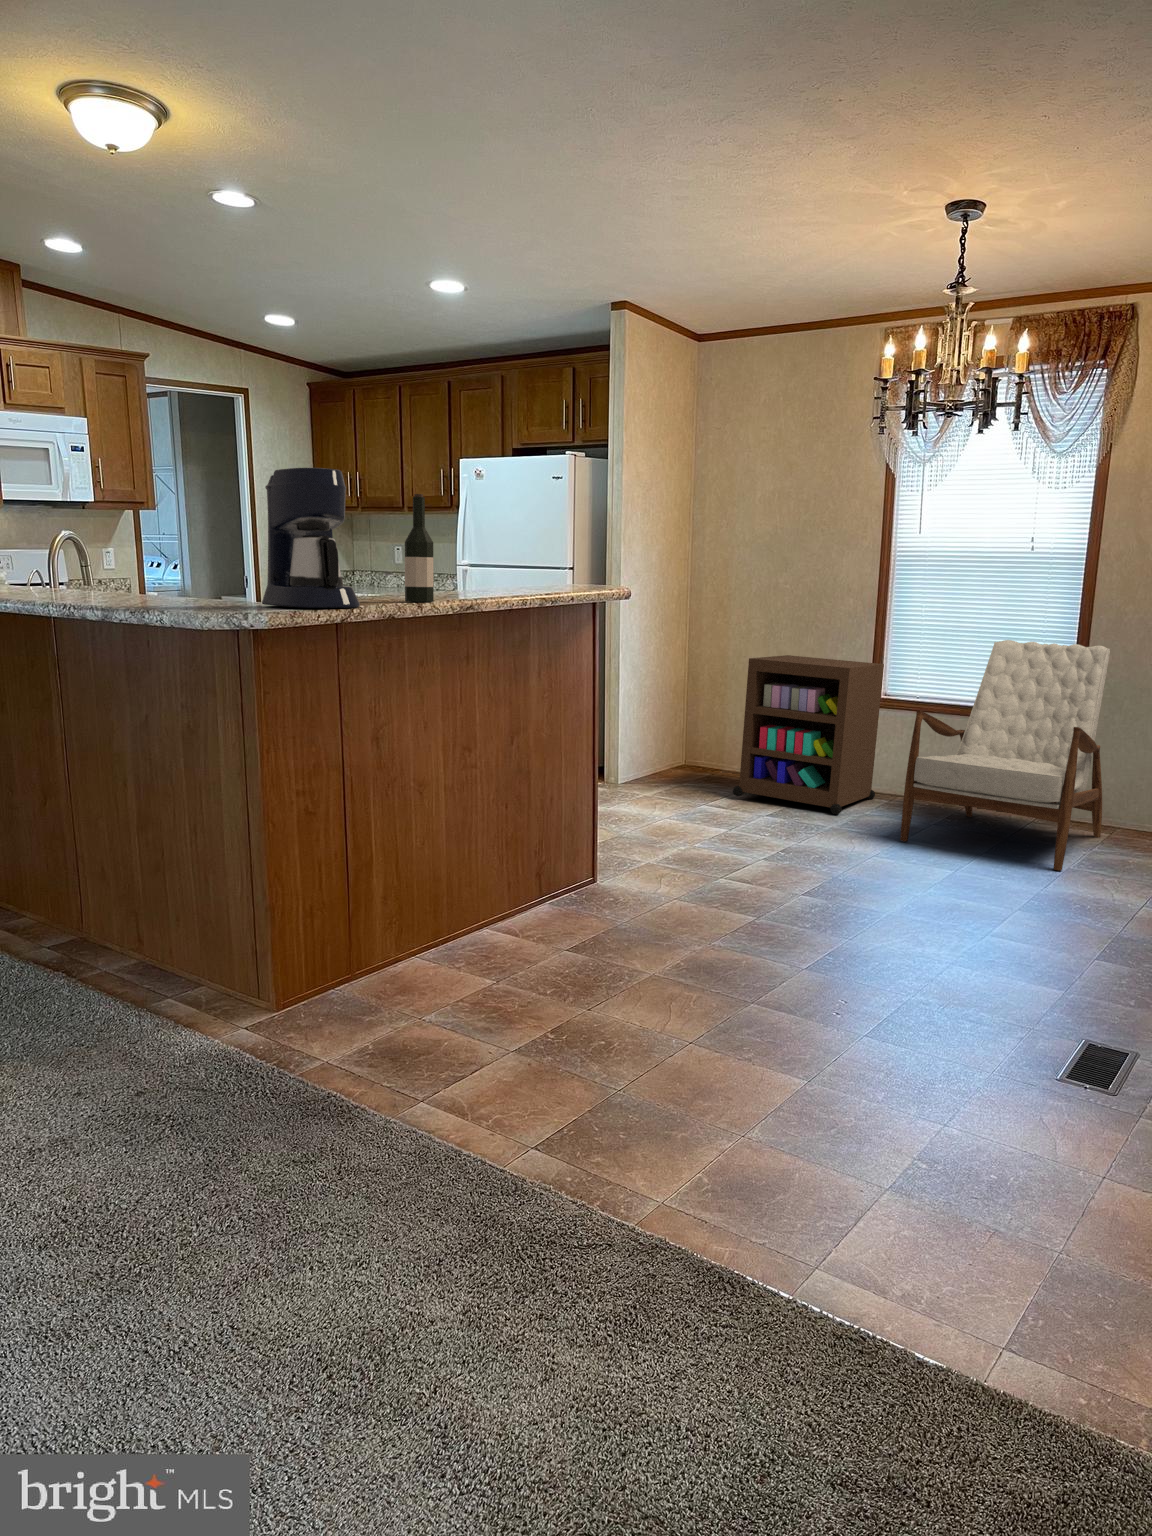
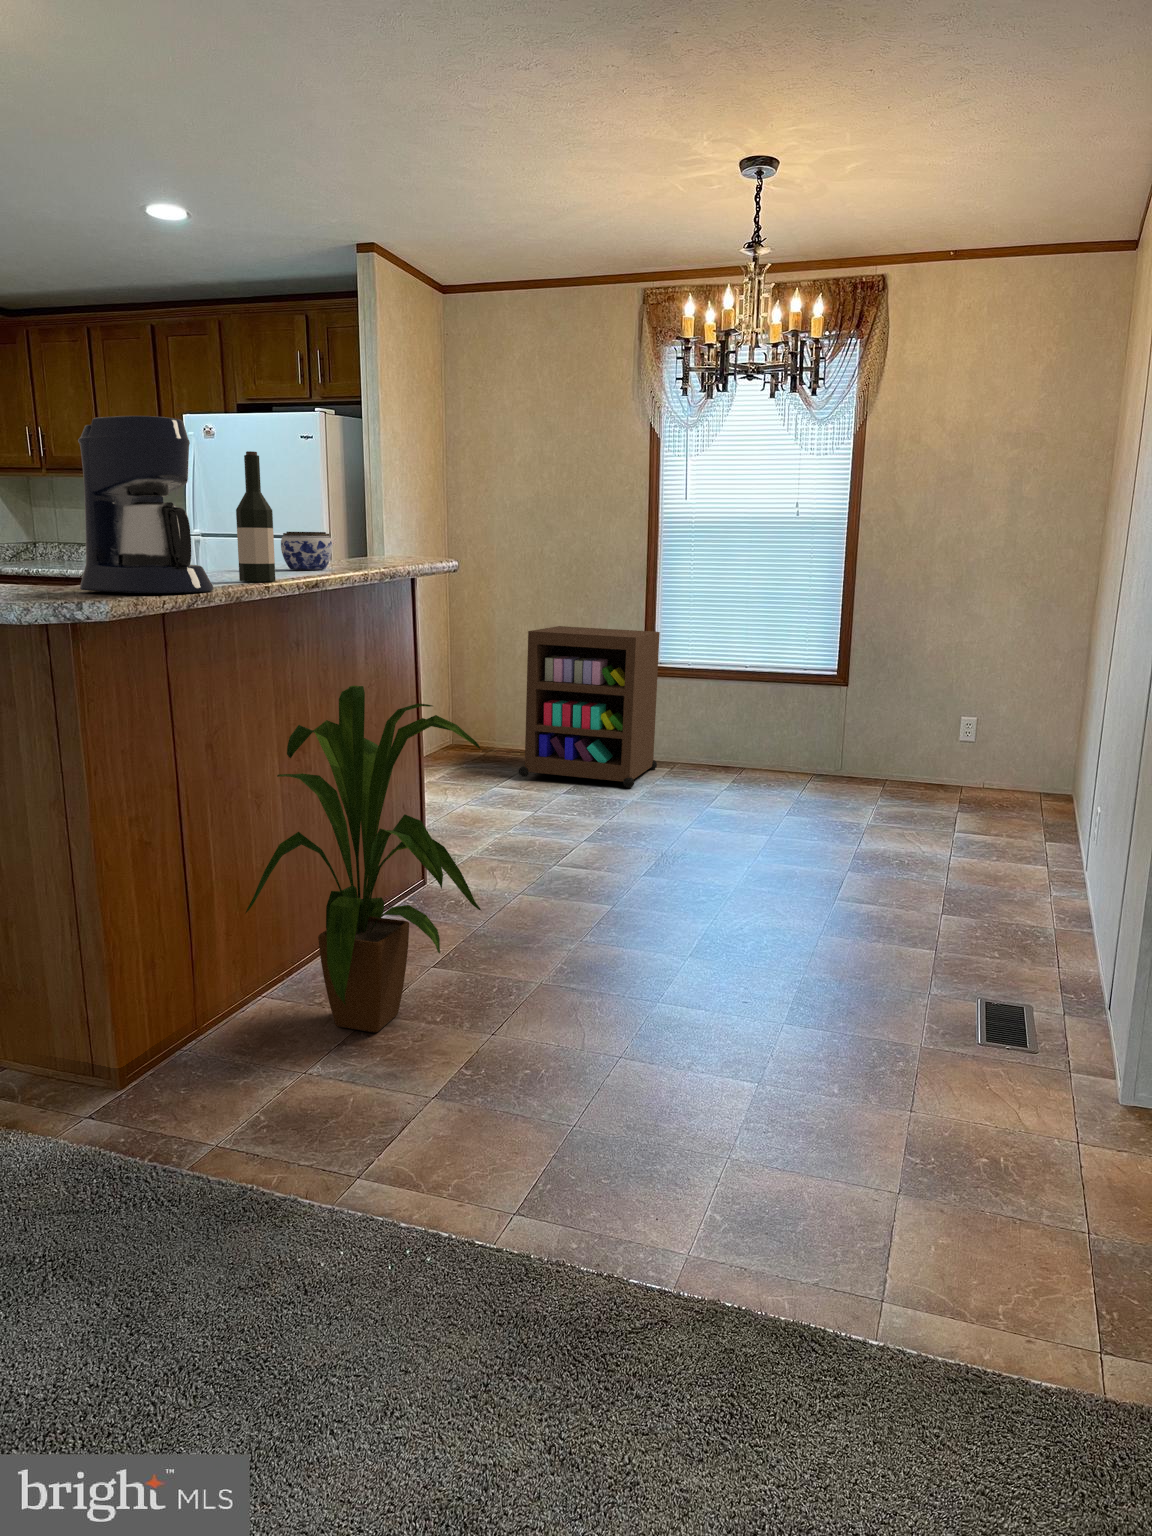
jar: none [473,561,516,594] -> present [281,532,332,570]
armchair: present [900,640,1110,870] -> none [704,604,877,827]
house plant: none [390,691,600,994] -> present [246,685,481,1032]

